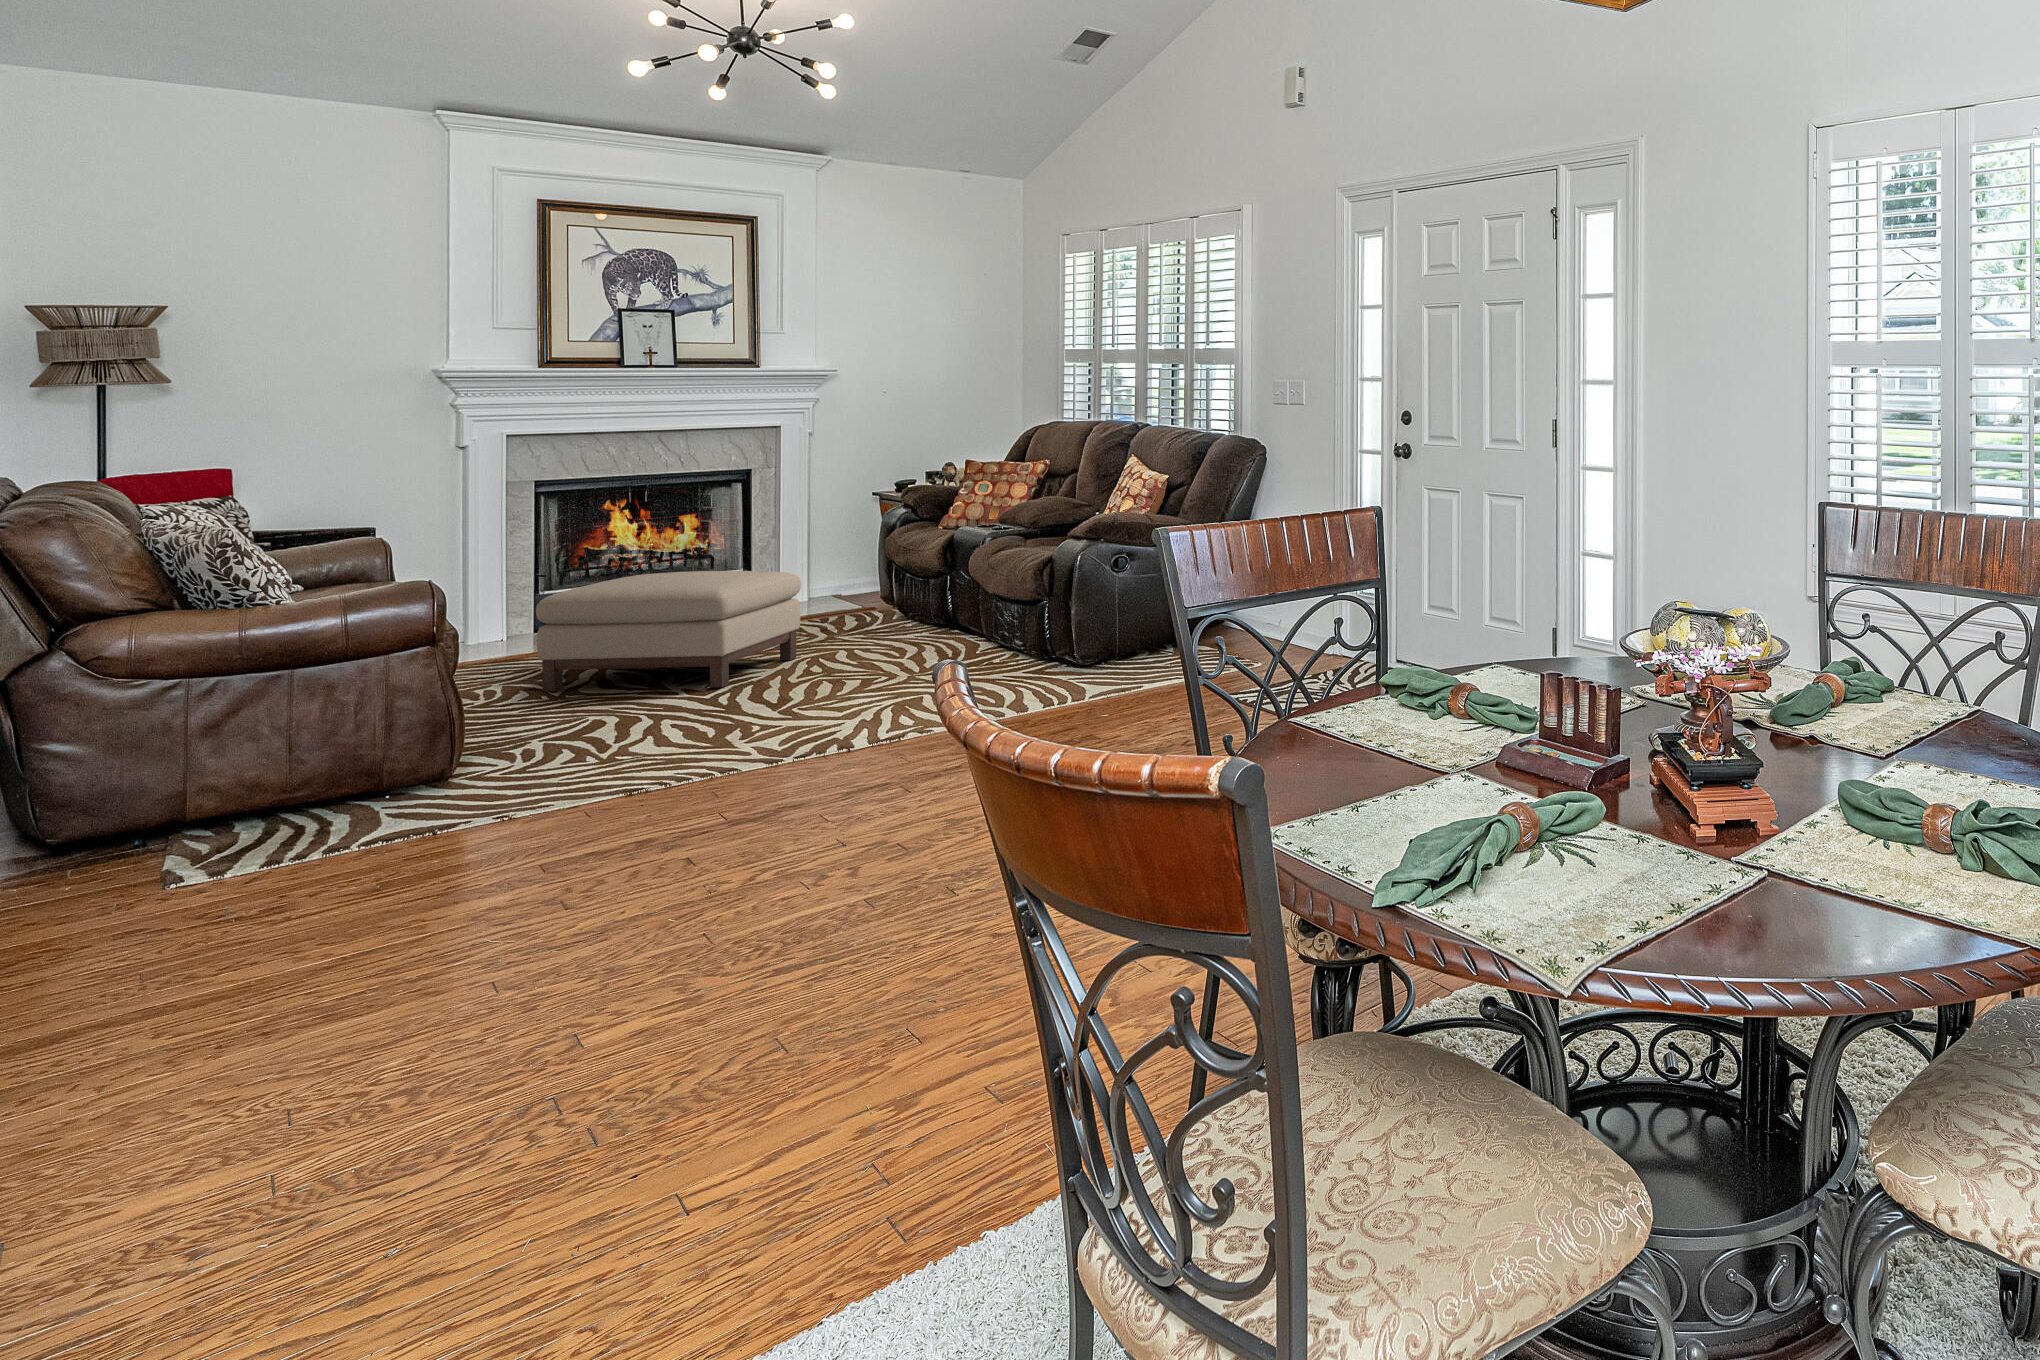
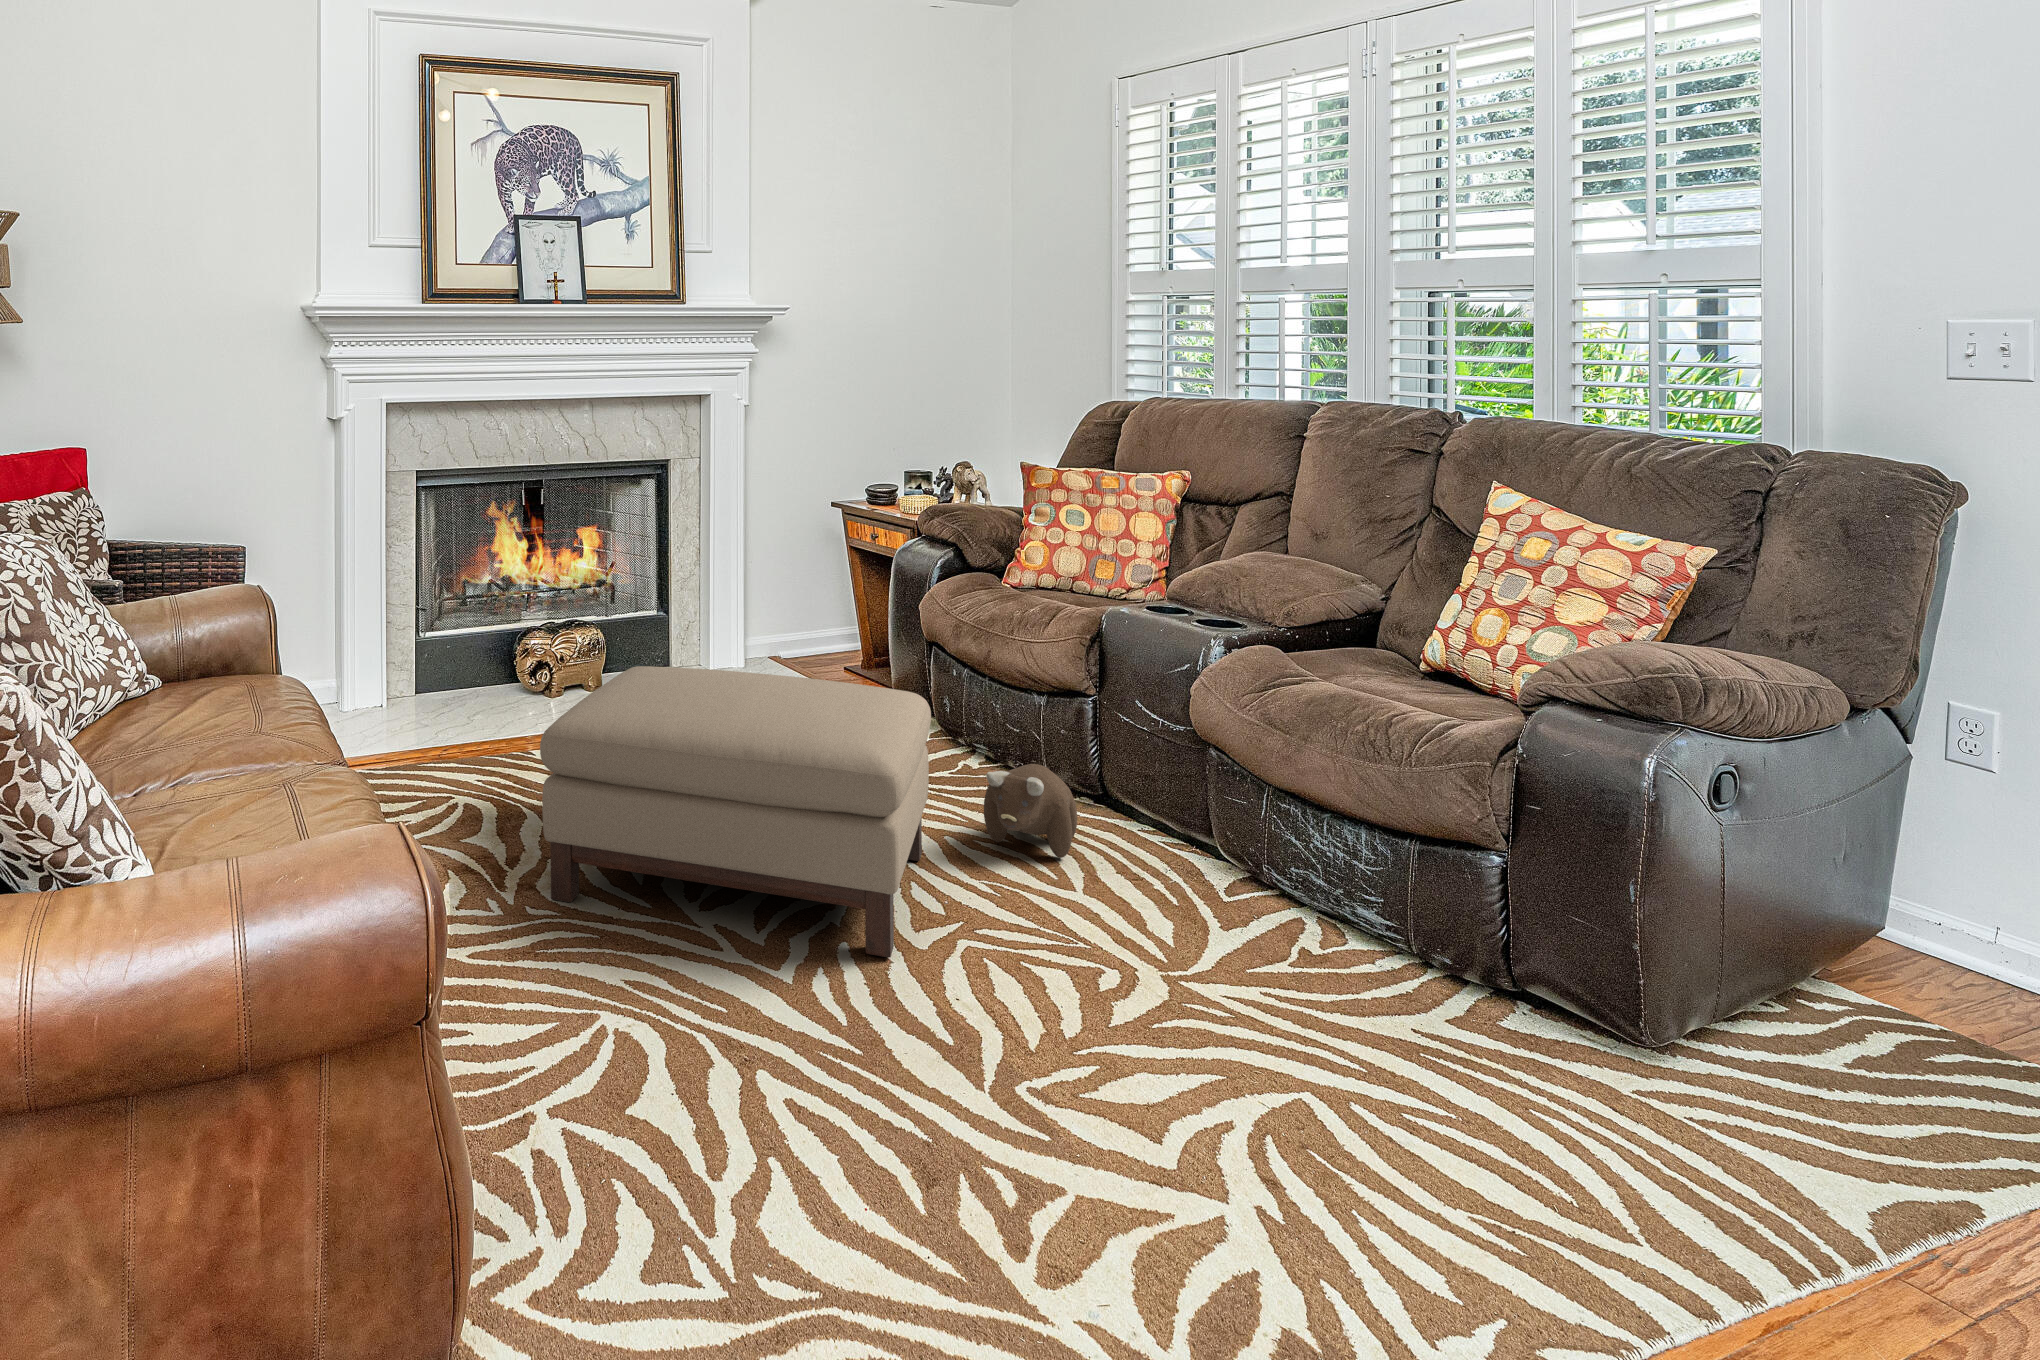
plush toy: none [832,608,895,652] -> present [984,764,1077,858]

